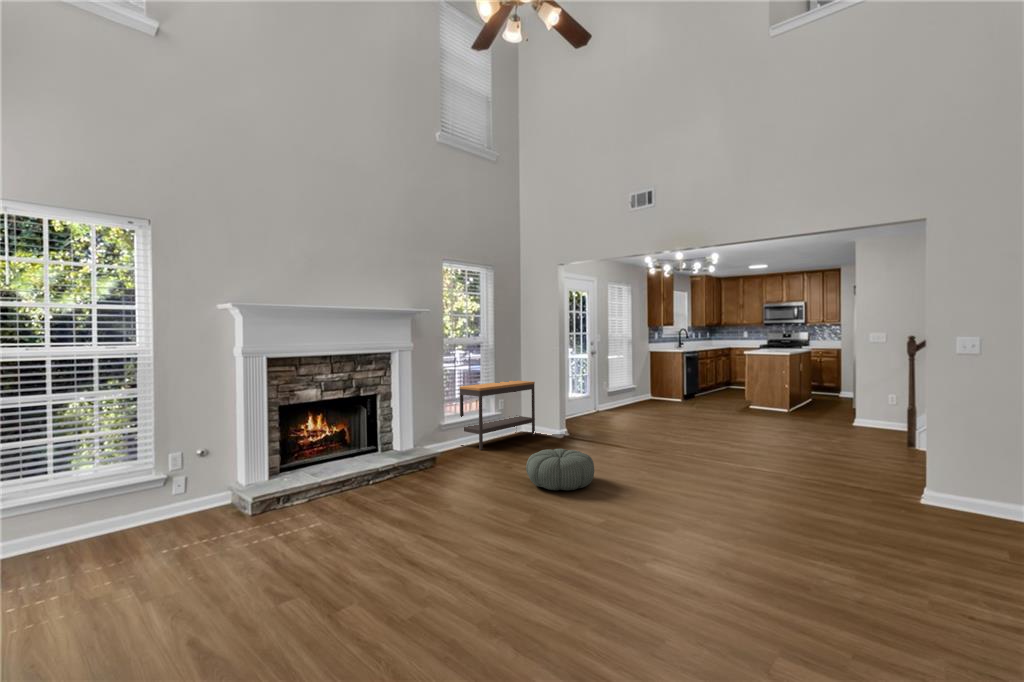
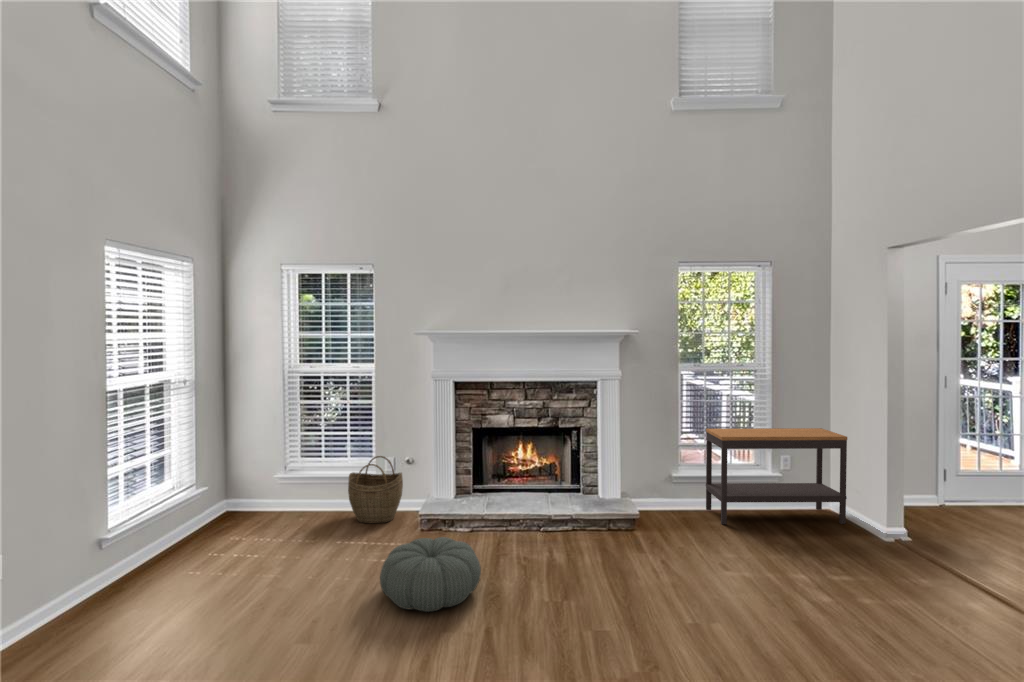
pouf: present [526,449,594,490] -> present [380,537,481,612]
woven basket: none [132,450,211,532] -> present [348,456,403,523]

